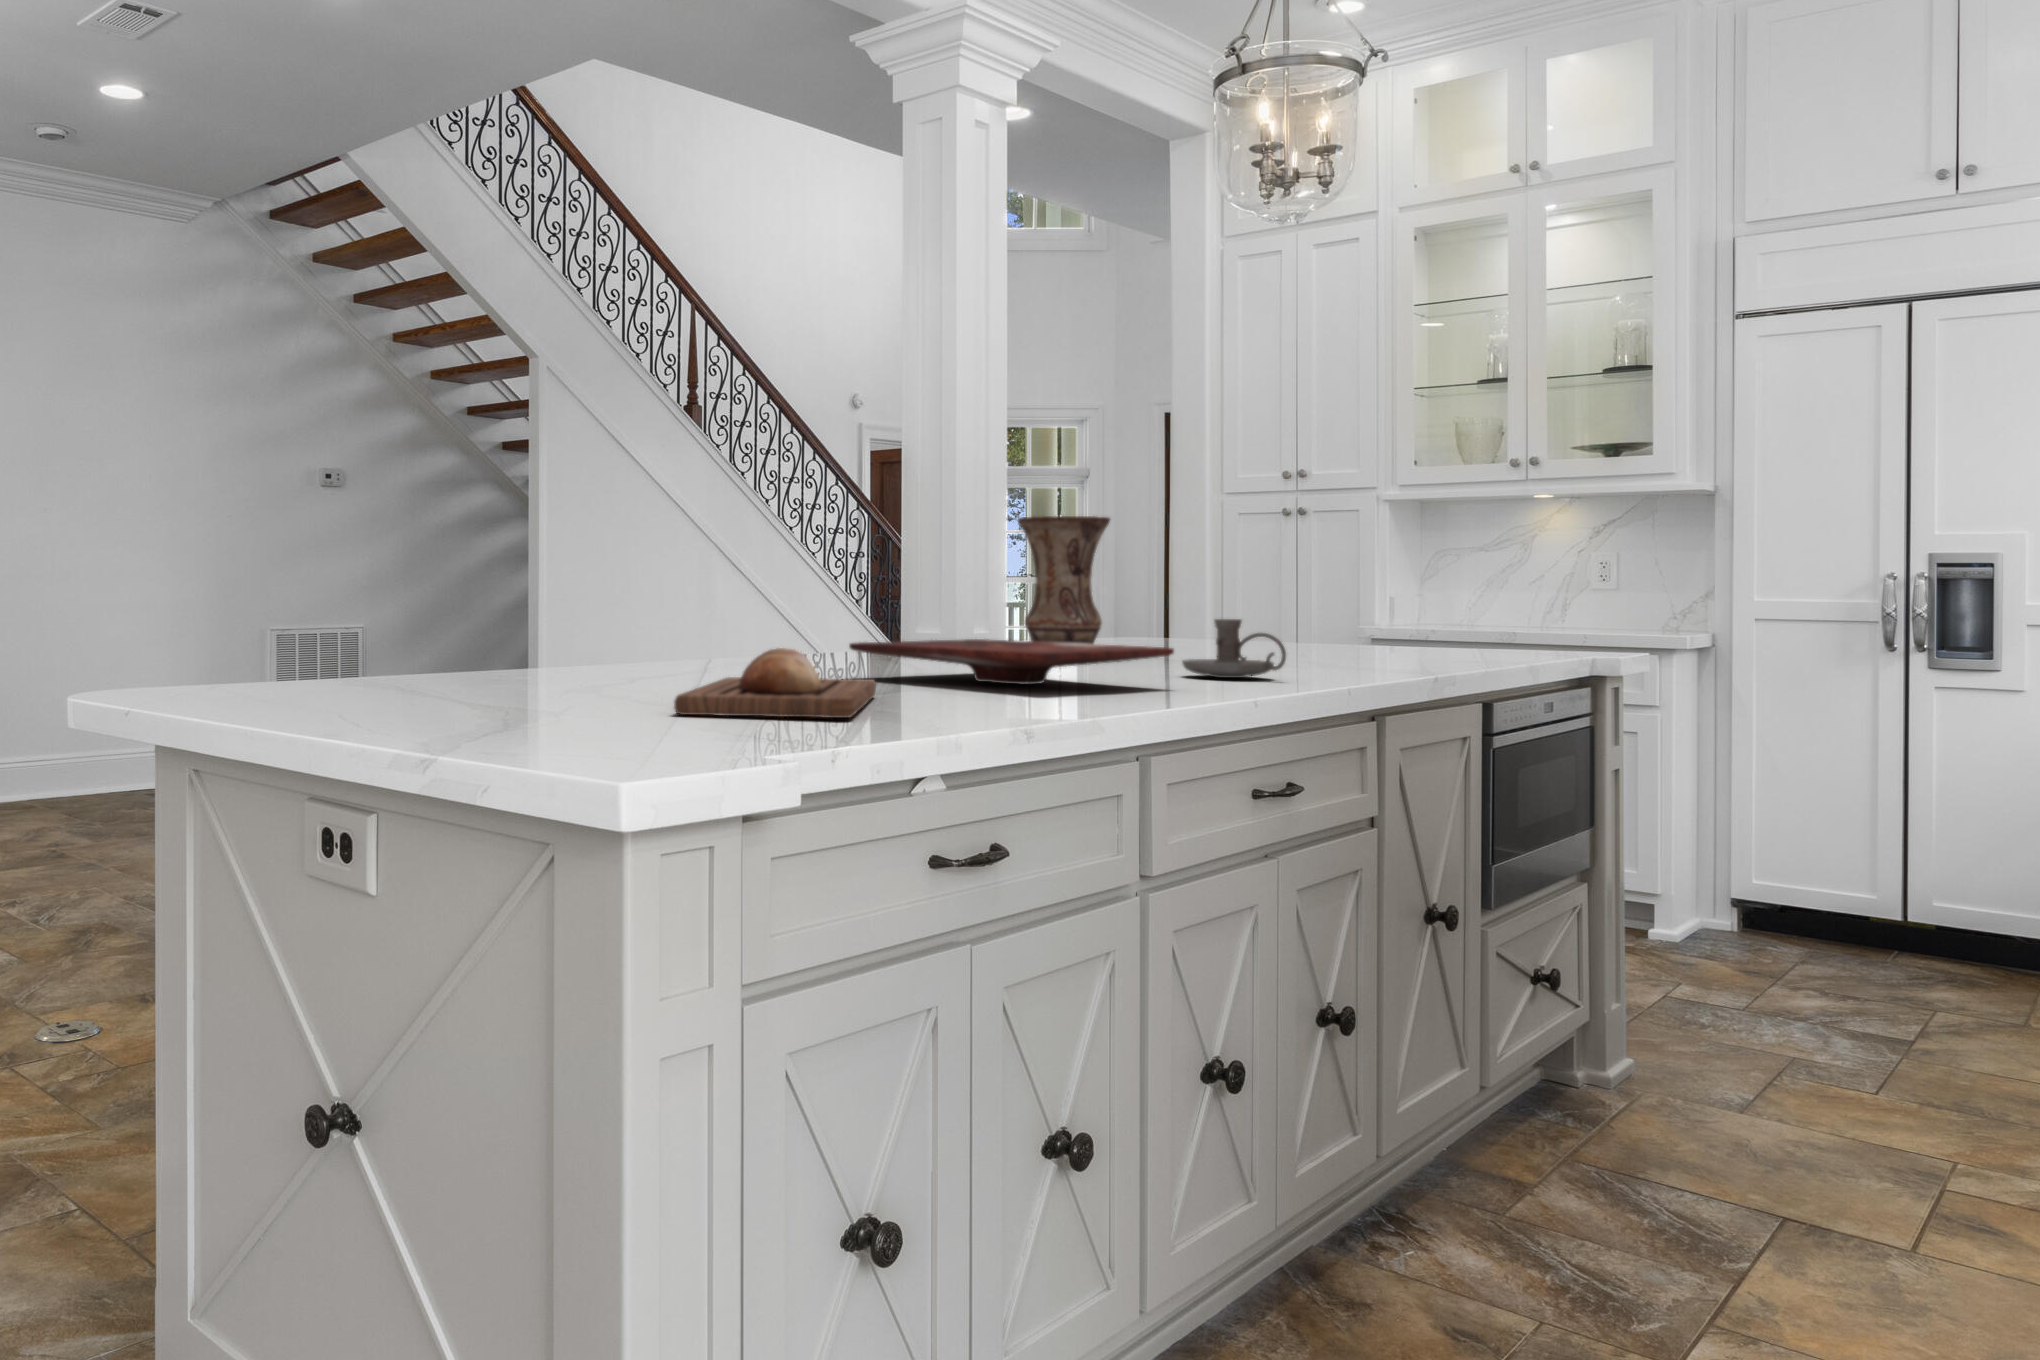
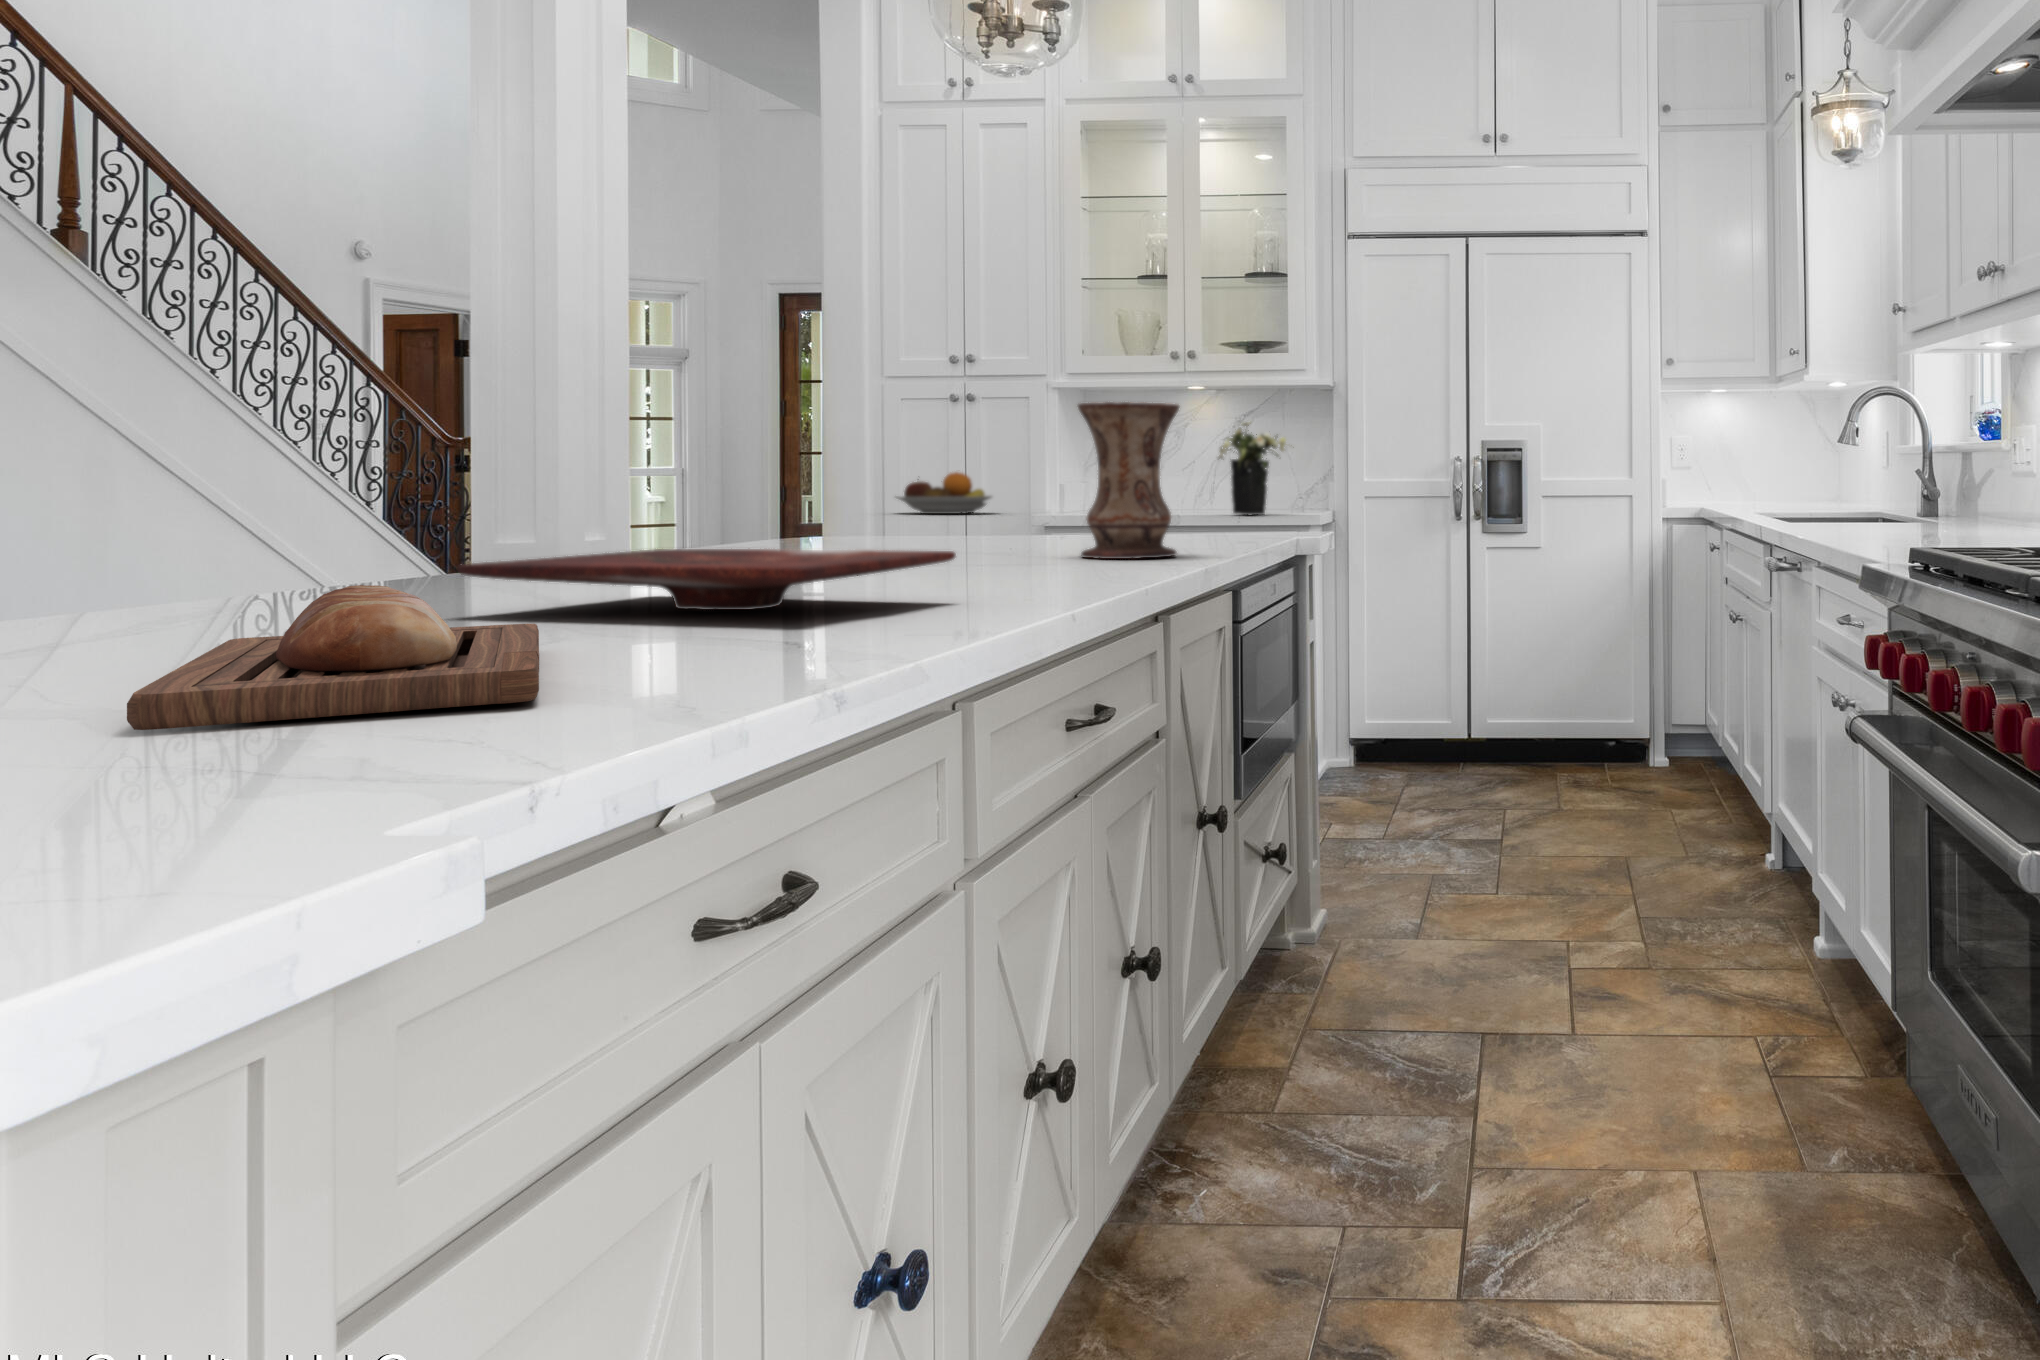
vase: present [1017,516,1110,644] -> present [1078,402,1179,559]
flower arrangement: none [1570,530,1669,637] -> present [1219,422,1287,516]
fruit bowl: none [1234,585,1335,626] -> present [897,472,991,514]
candle holder: present [1182,619,1286,678] -> none [937,512,1064,582]

